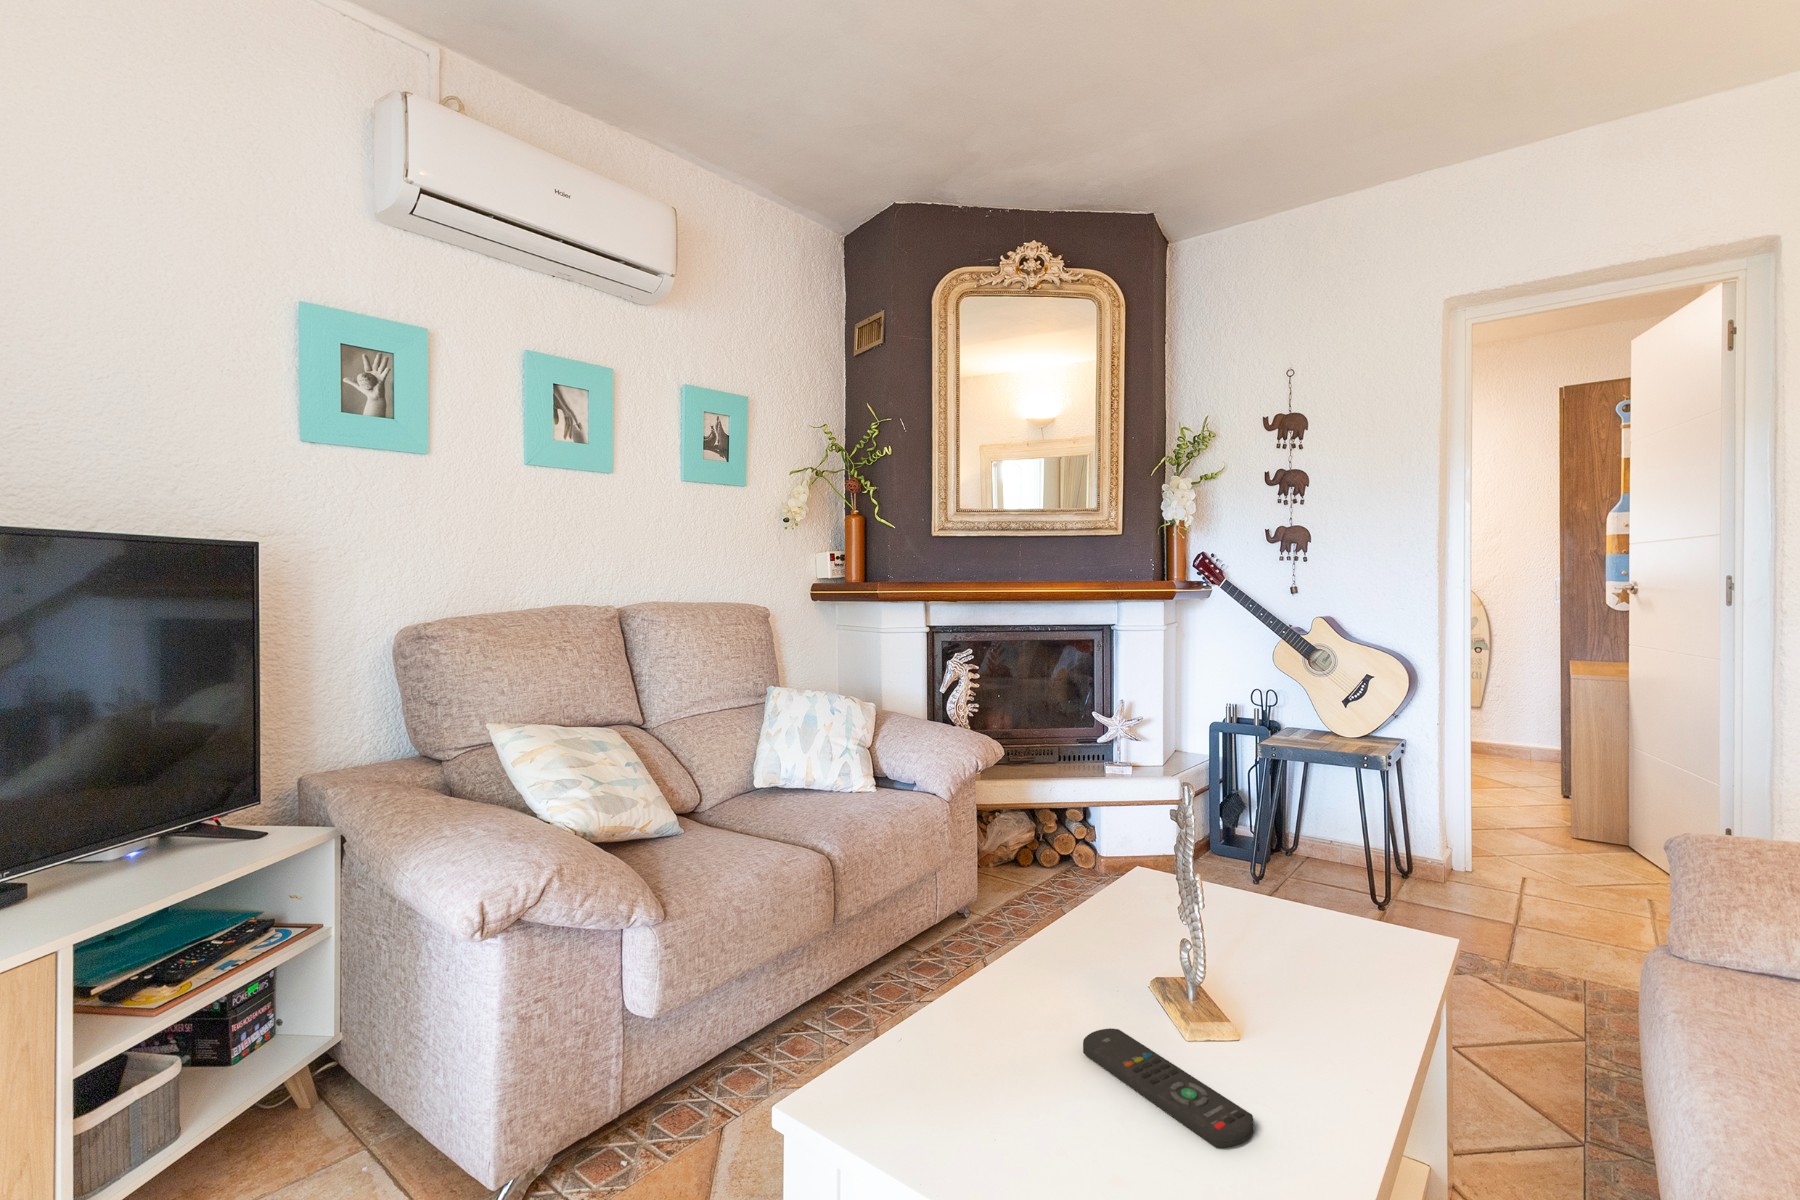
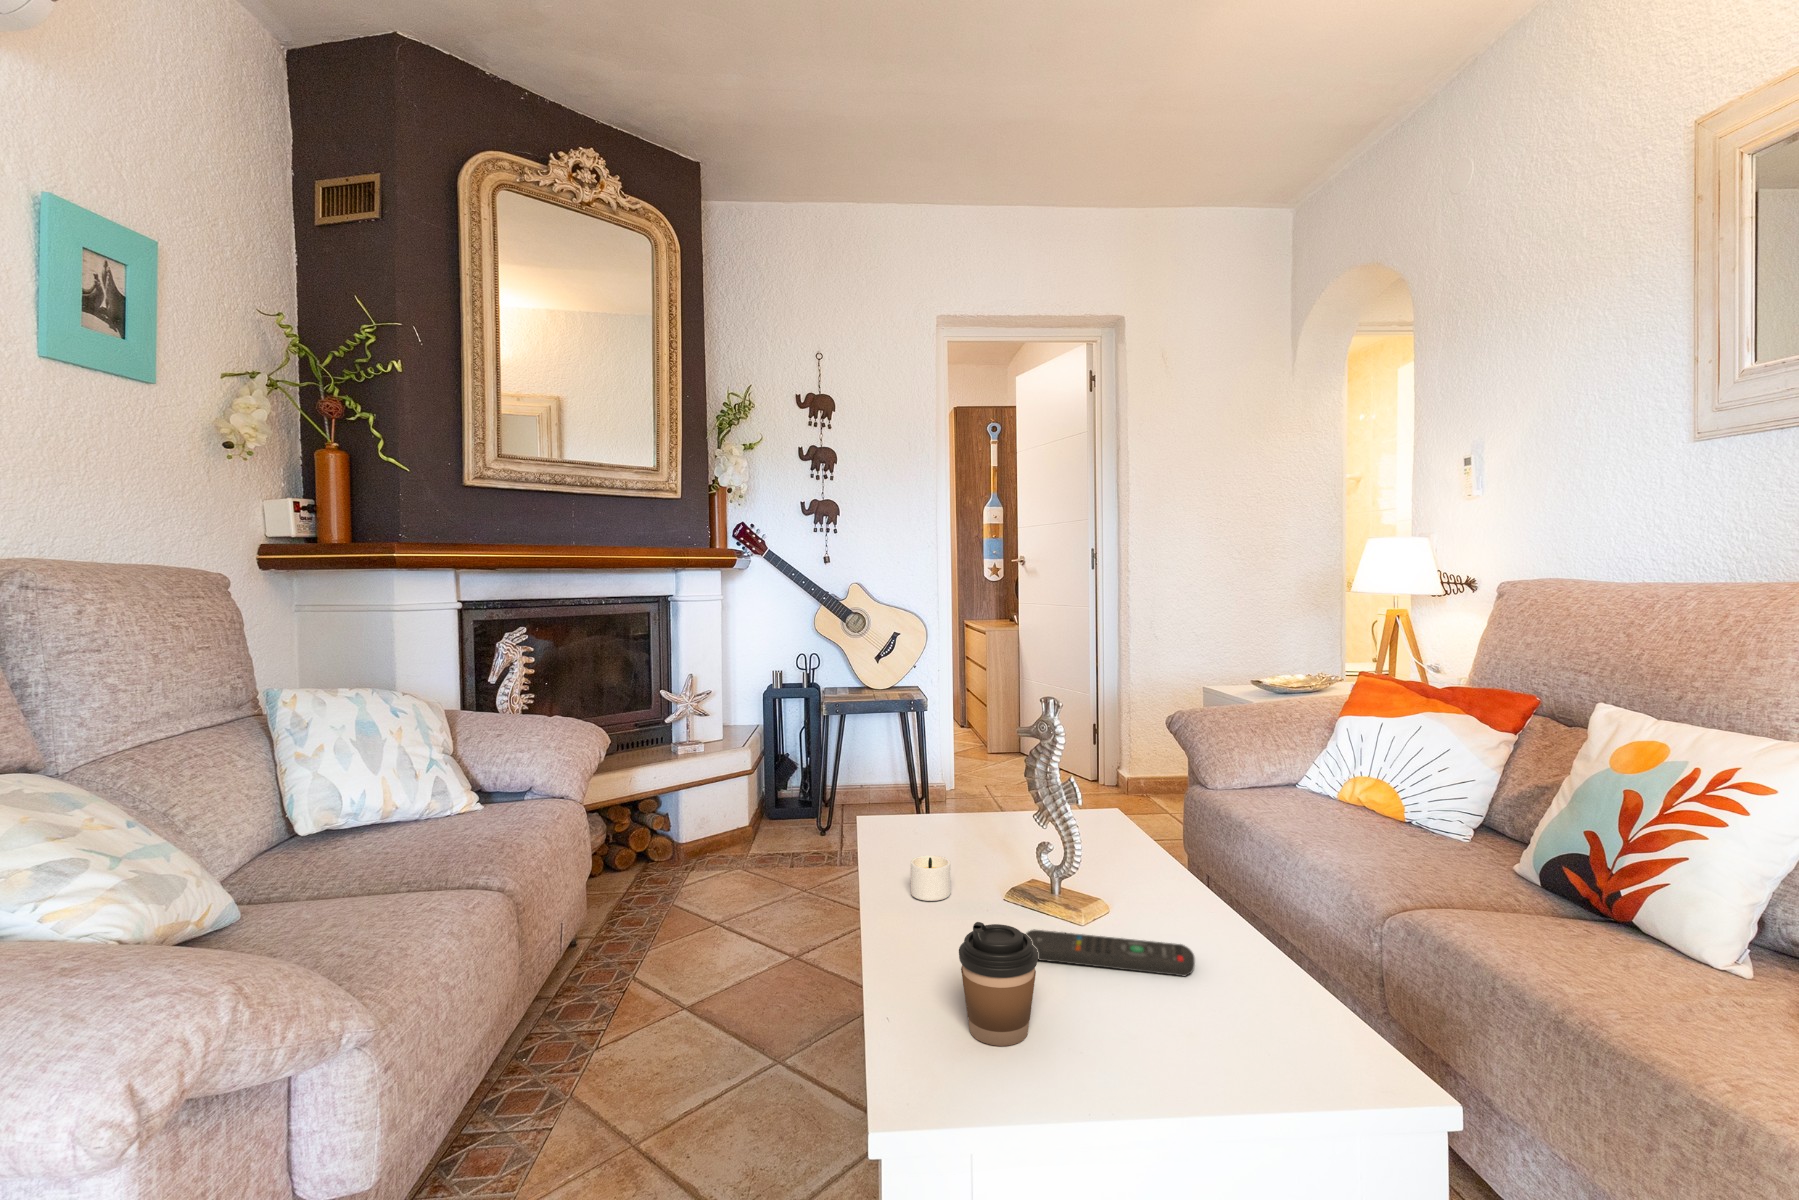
candle: none [1075,921,1131,976] -> present [911,856,951,901]
coffee cup: none [927,987,1002,1114] -> present [959,922,1038,1046]

